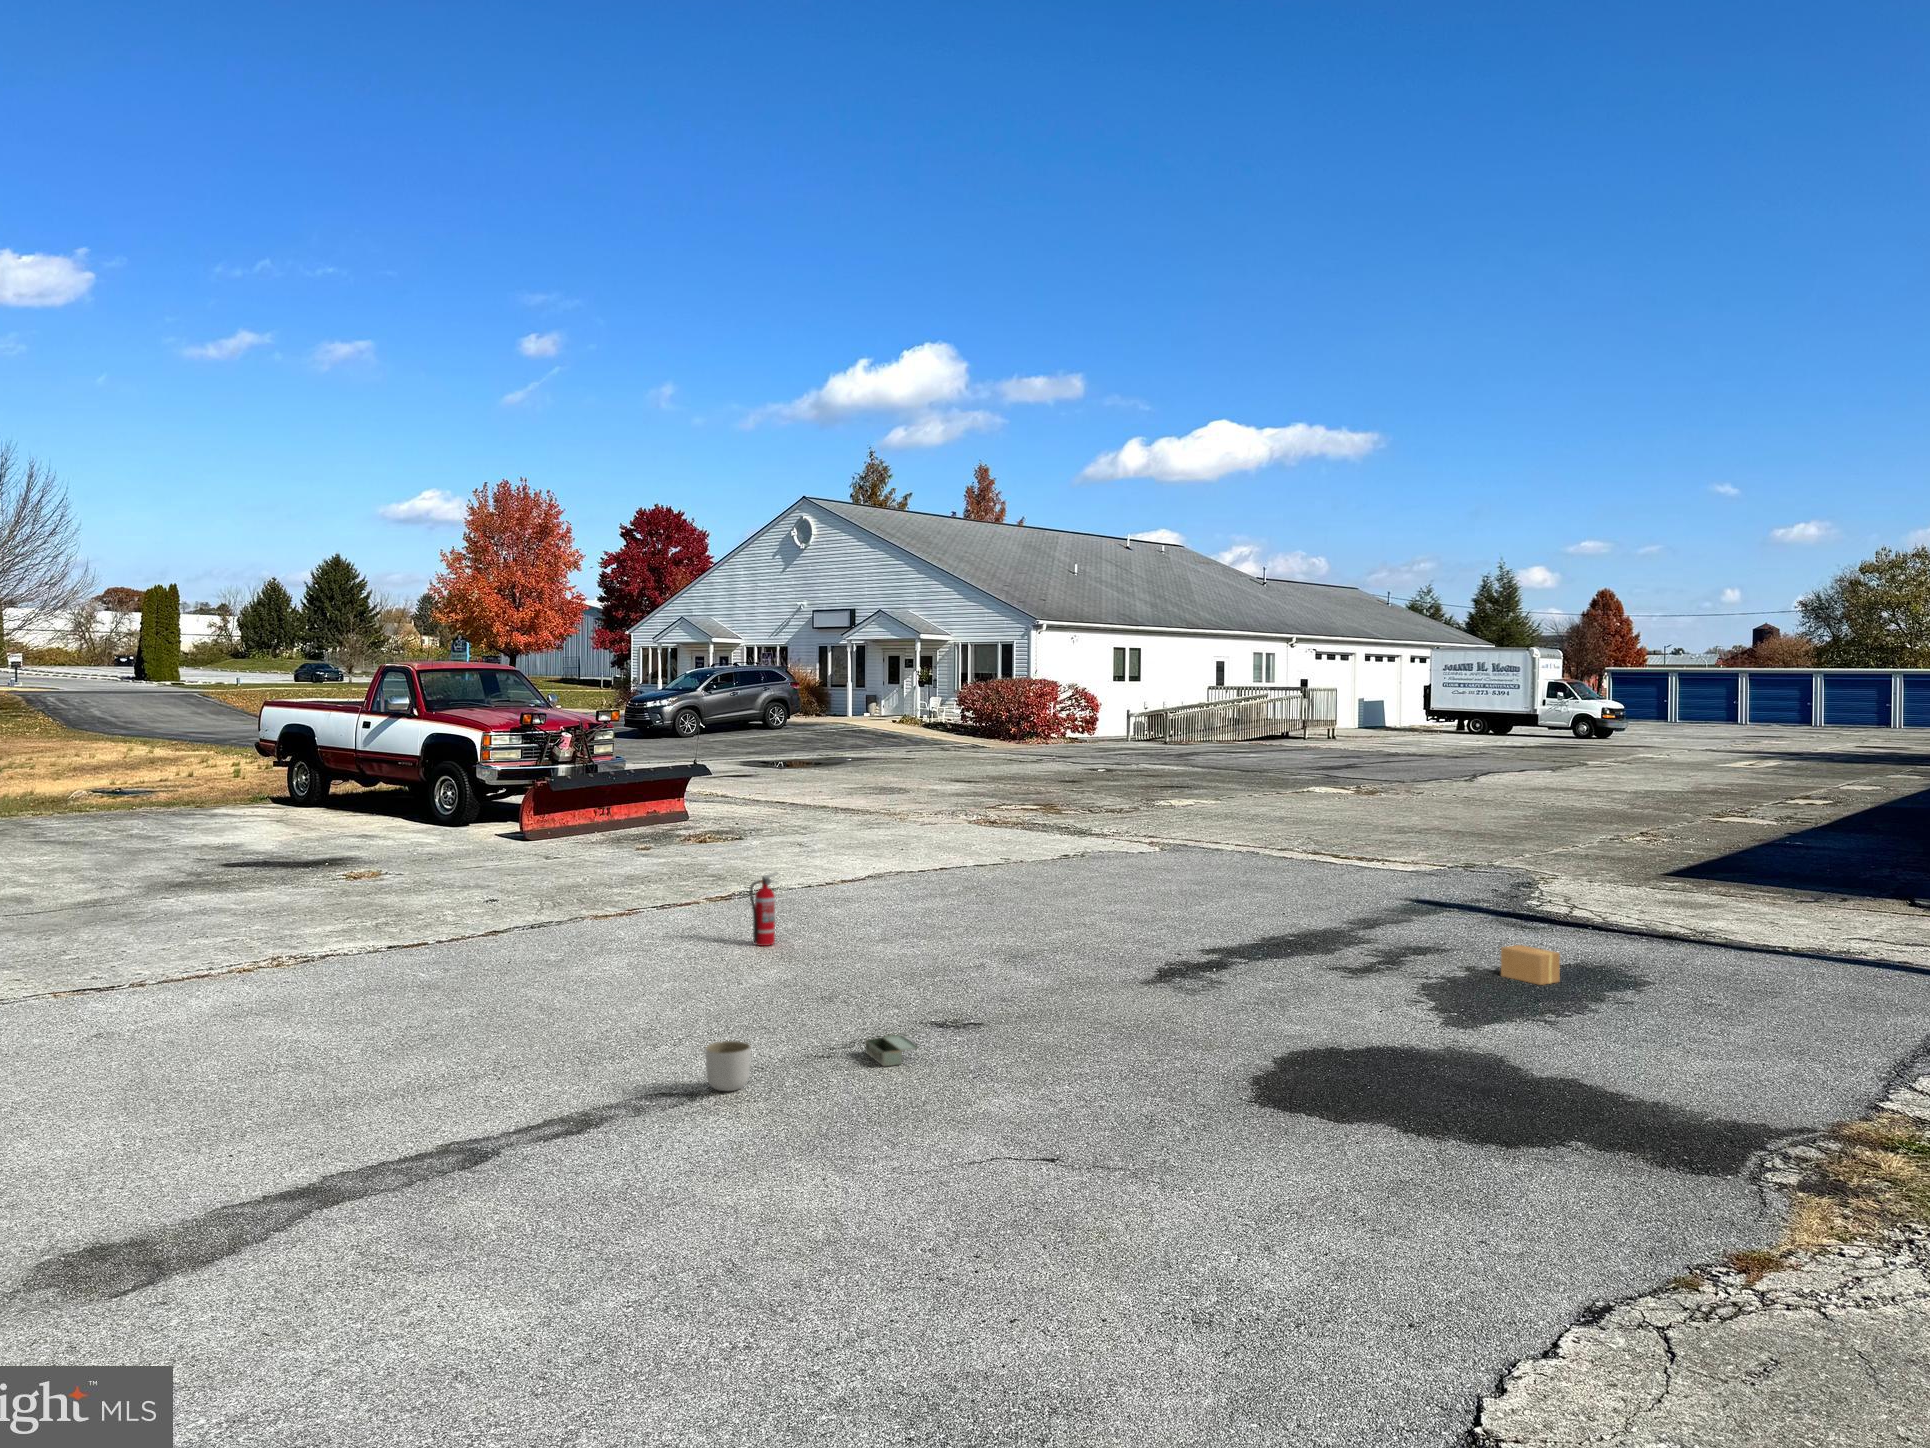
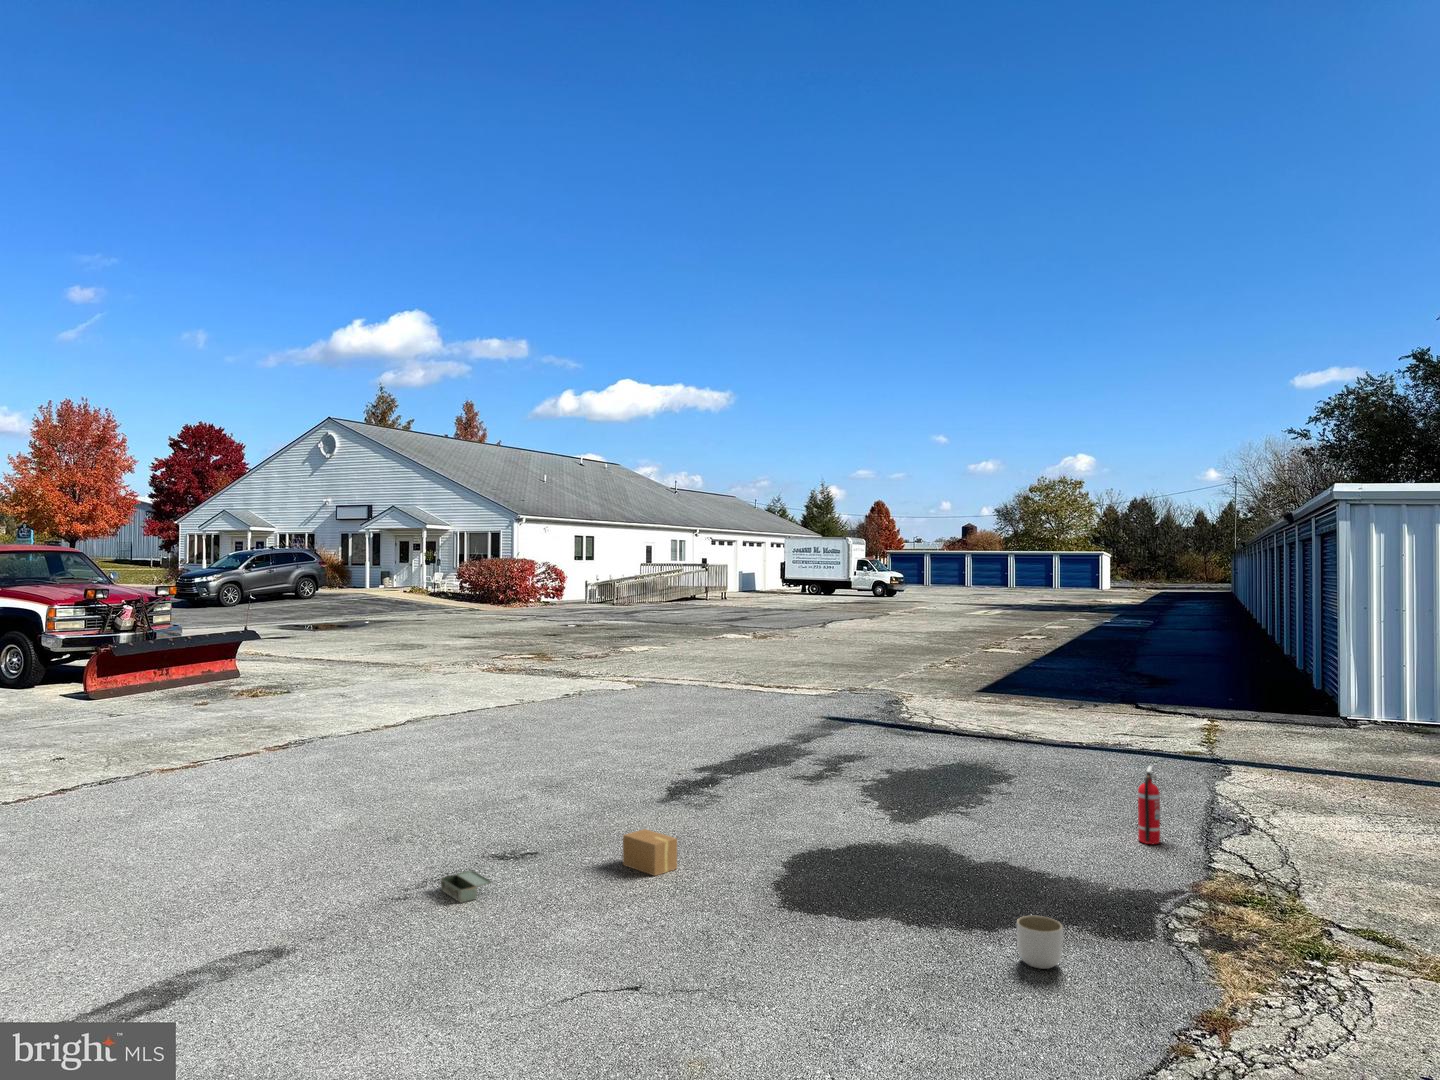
fire extinguisher: present [750,872,777,946] -> present [1138,766,1160,844]
cardboard box: present [1501,945,1560,985] -> present [623,829,677,876]
planter: present [705,1041,751,1091] -> present [1017,916,1063,969]

